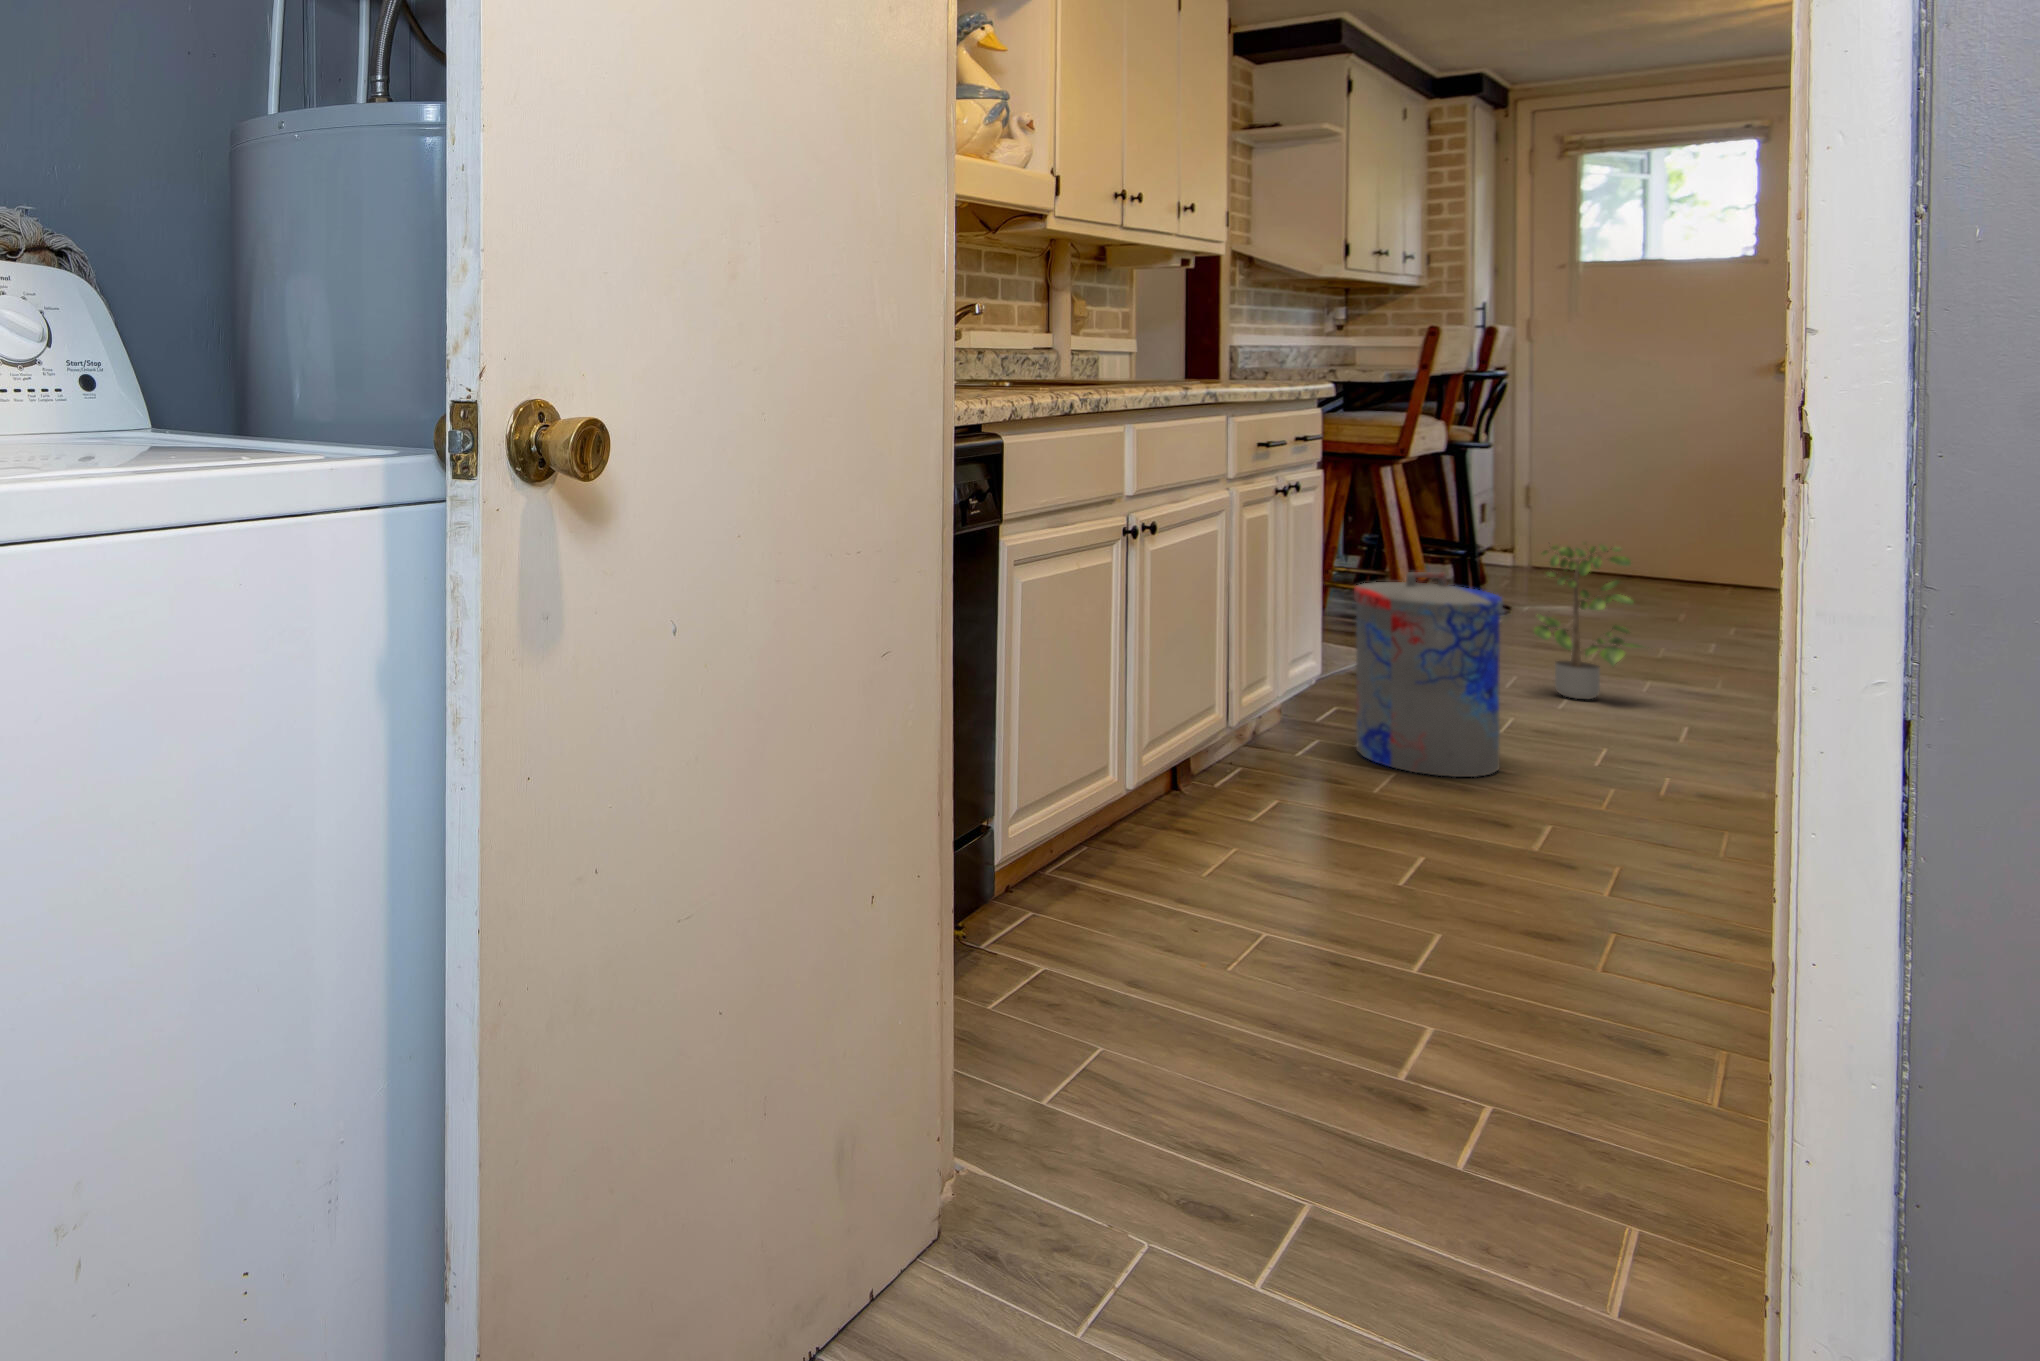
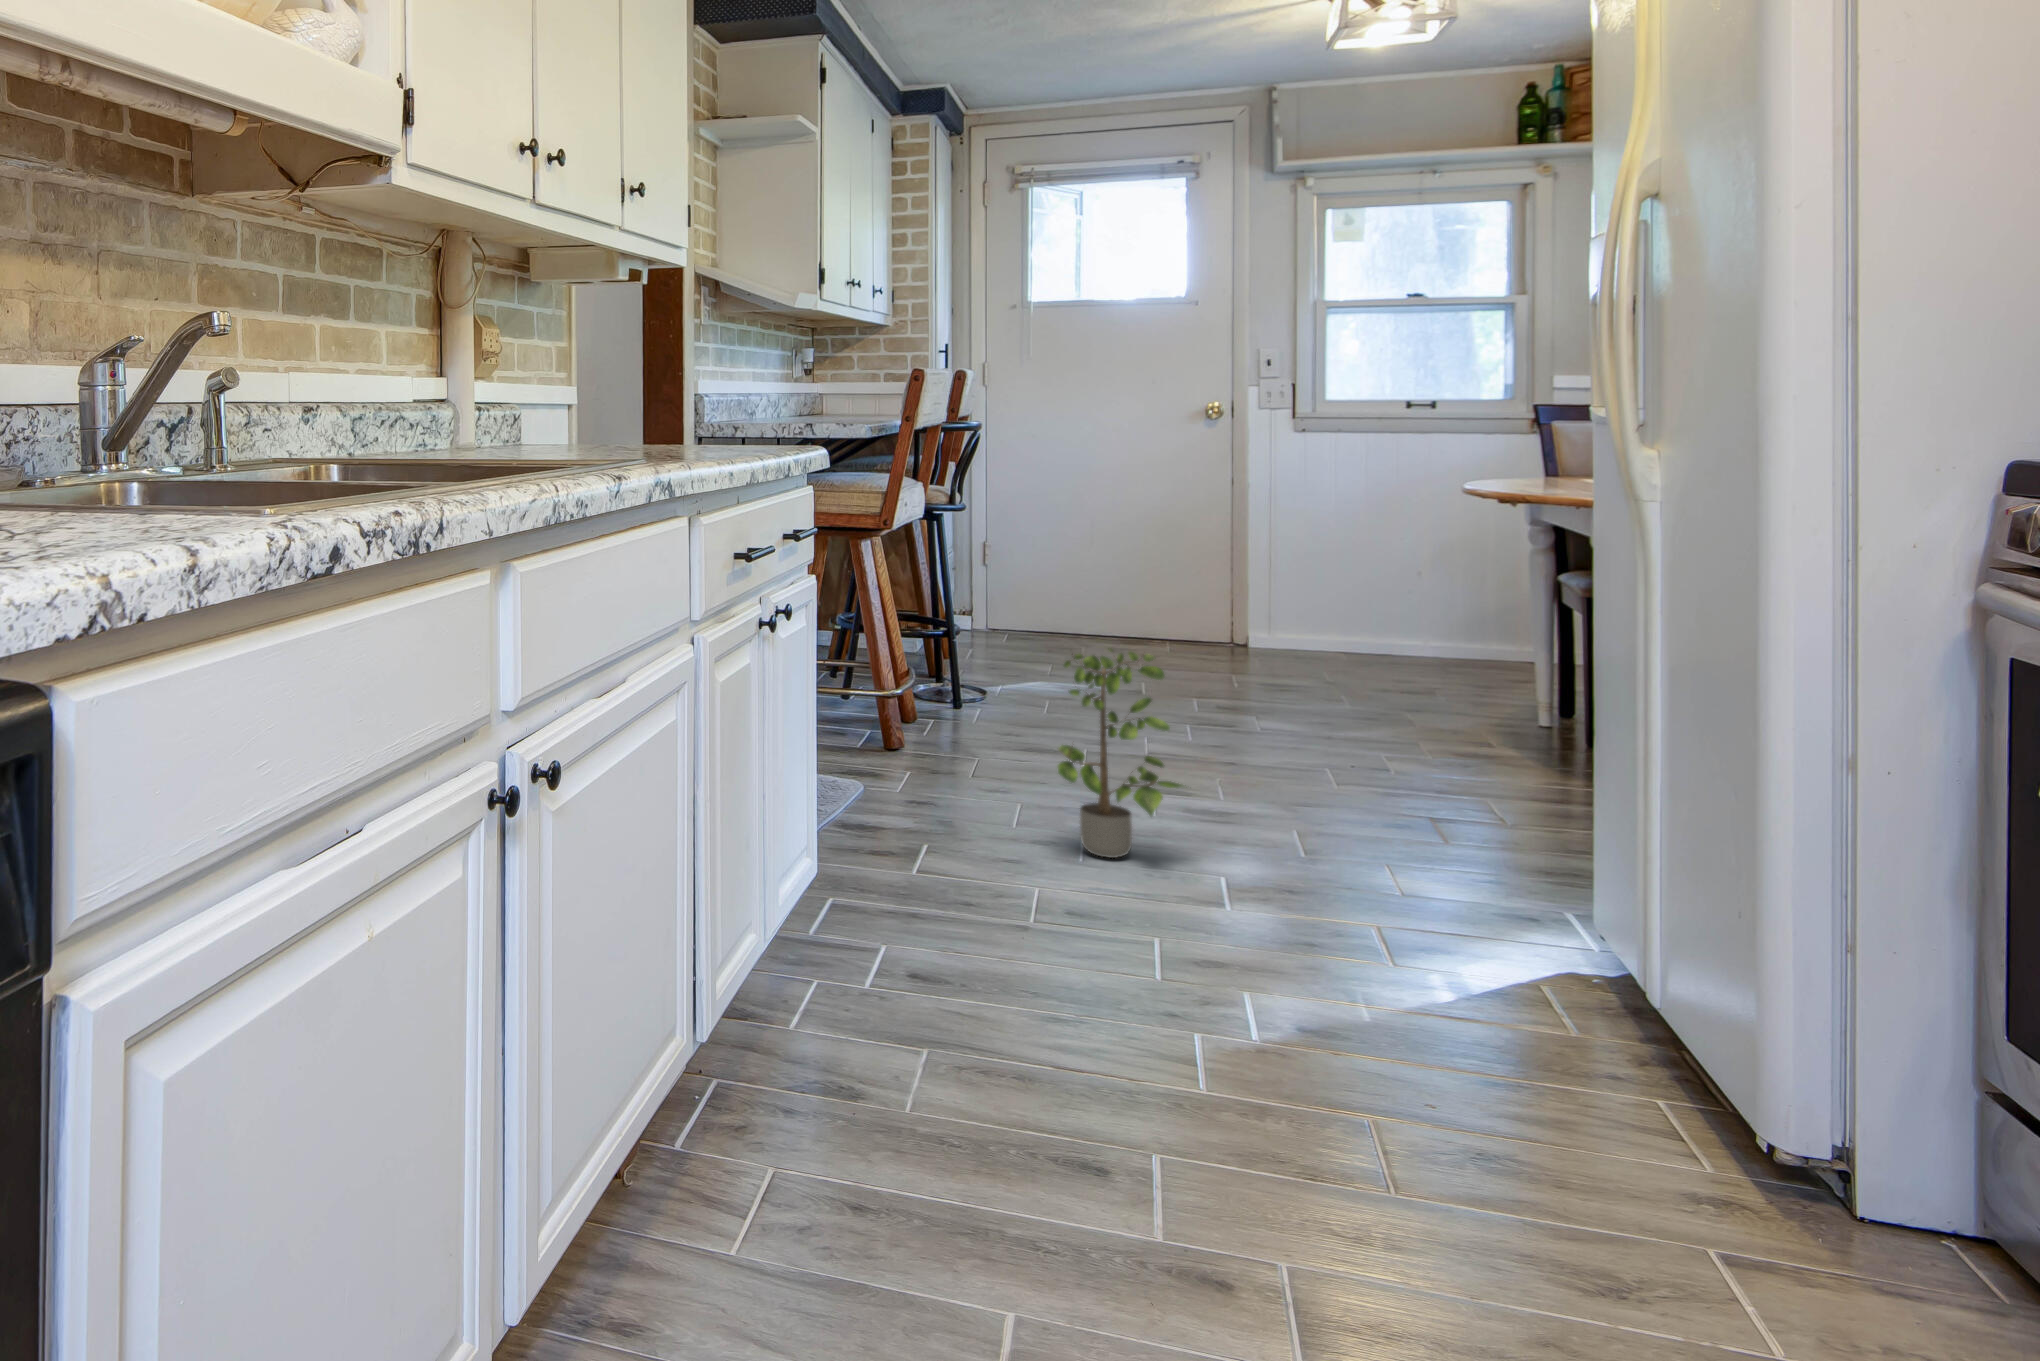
trash can: present [1354,572,1503,777] -> none [870,744,1075,1085]

